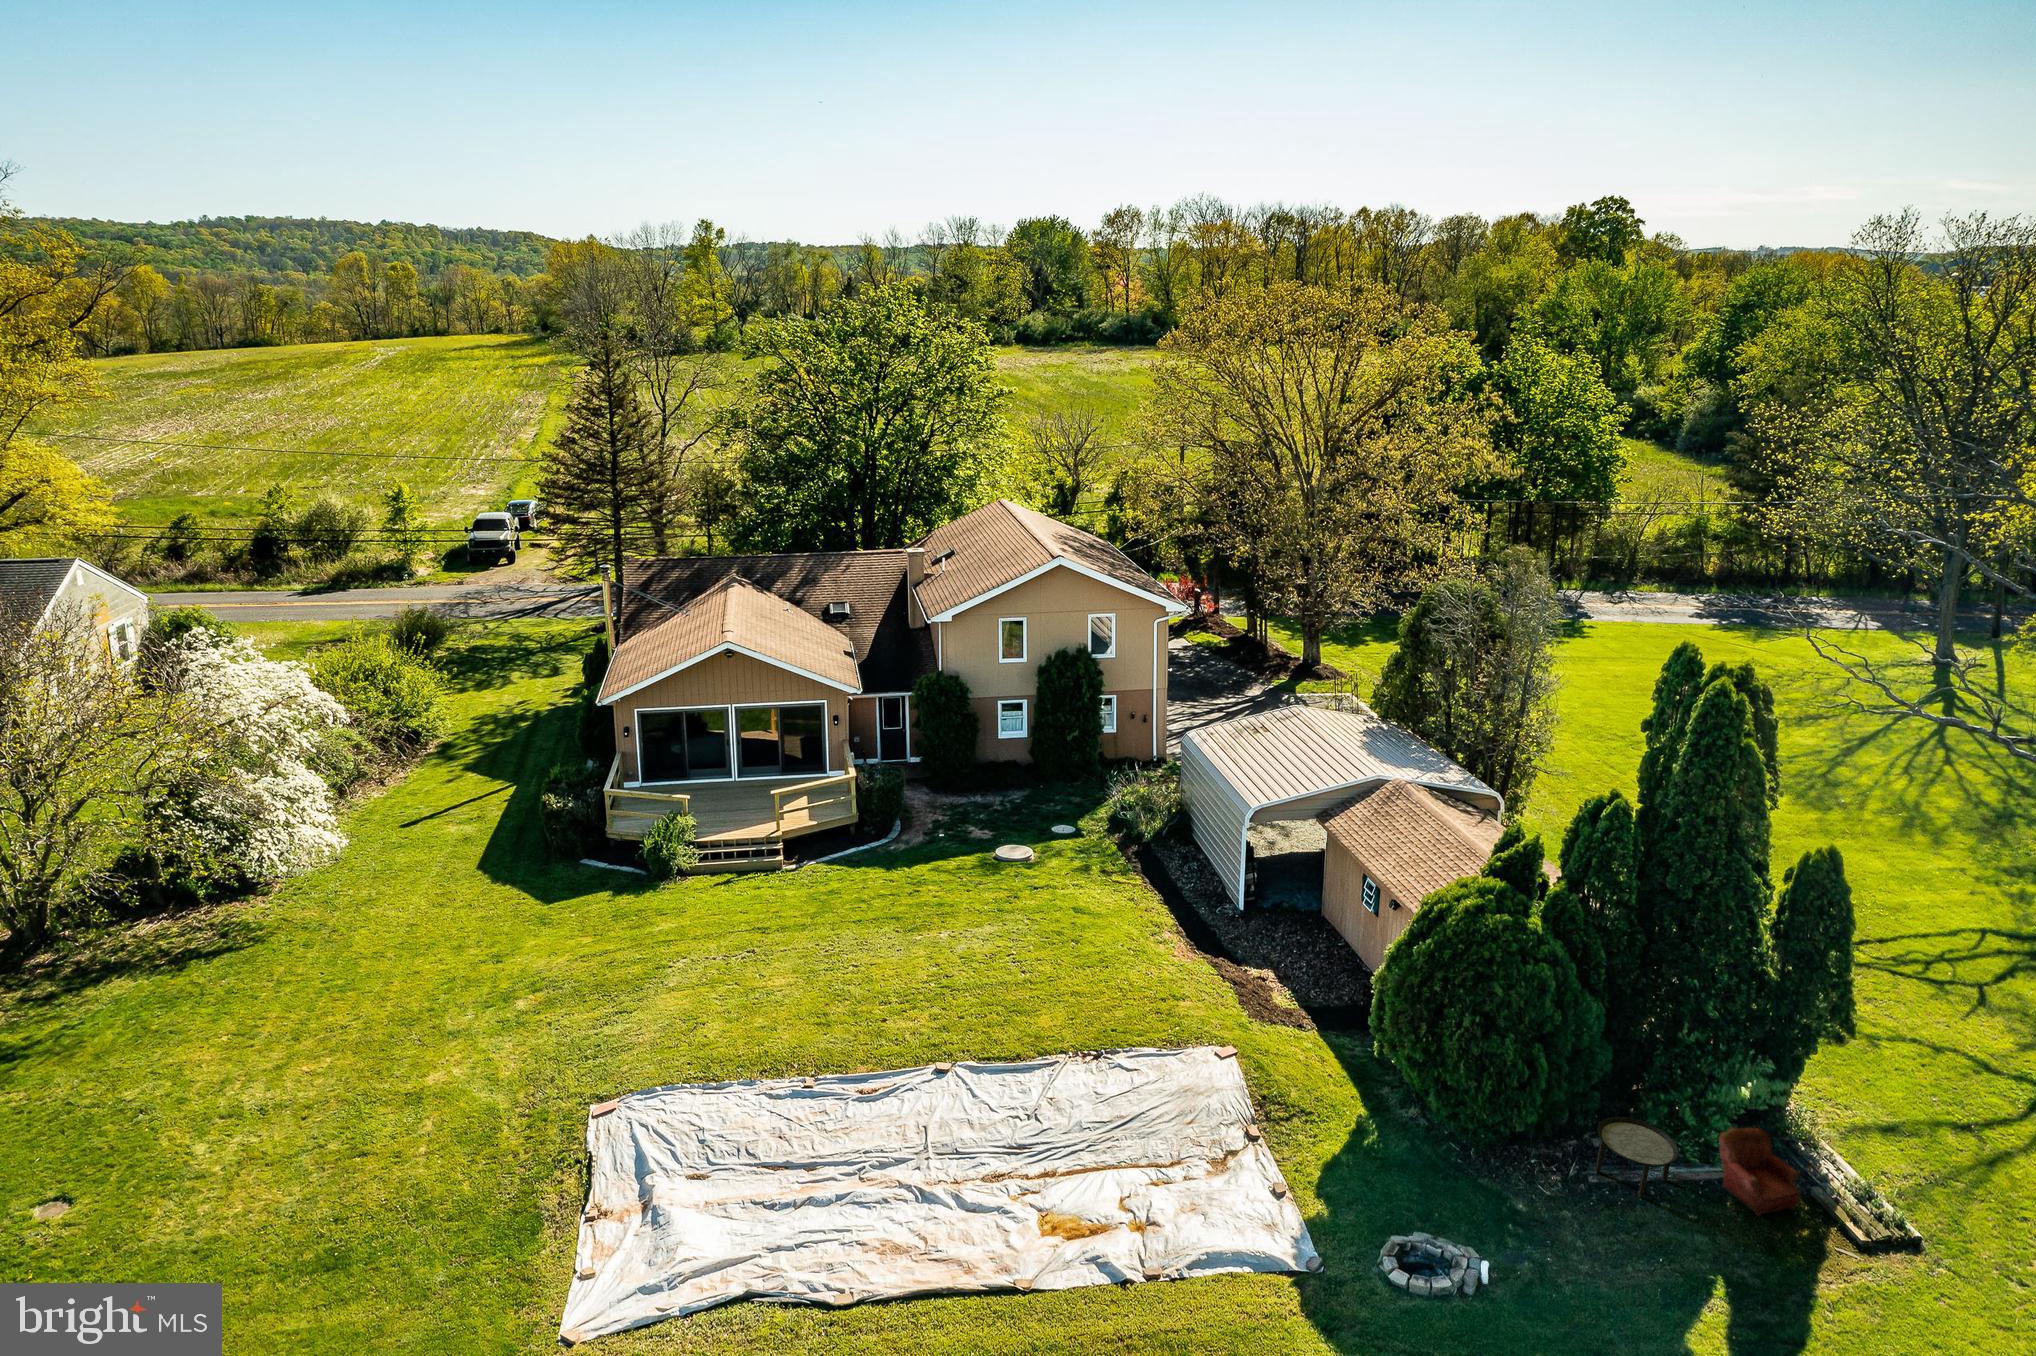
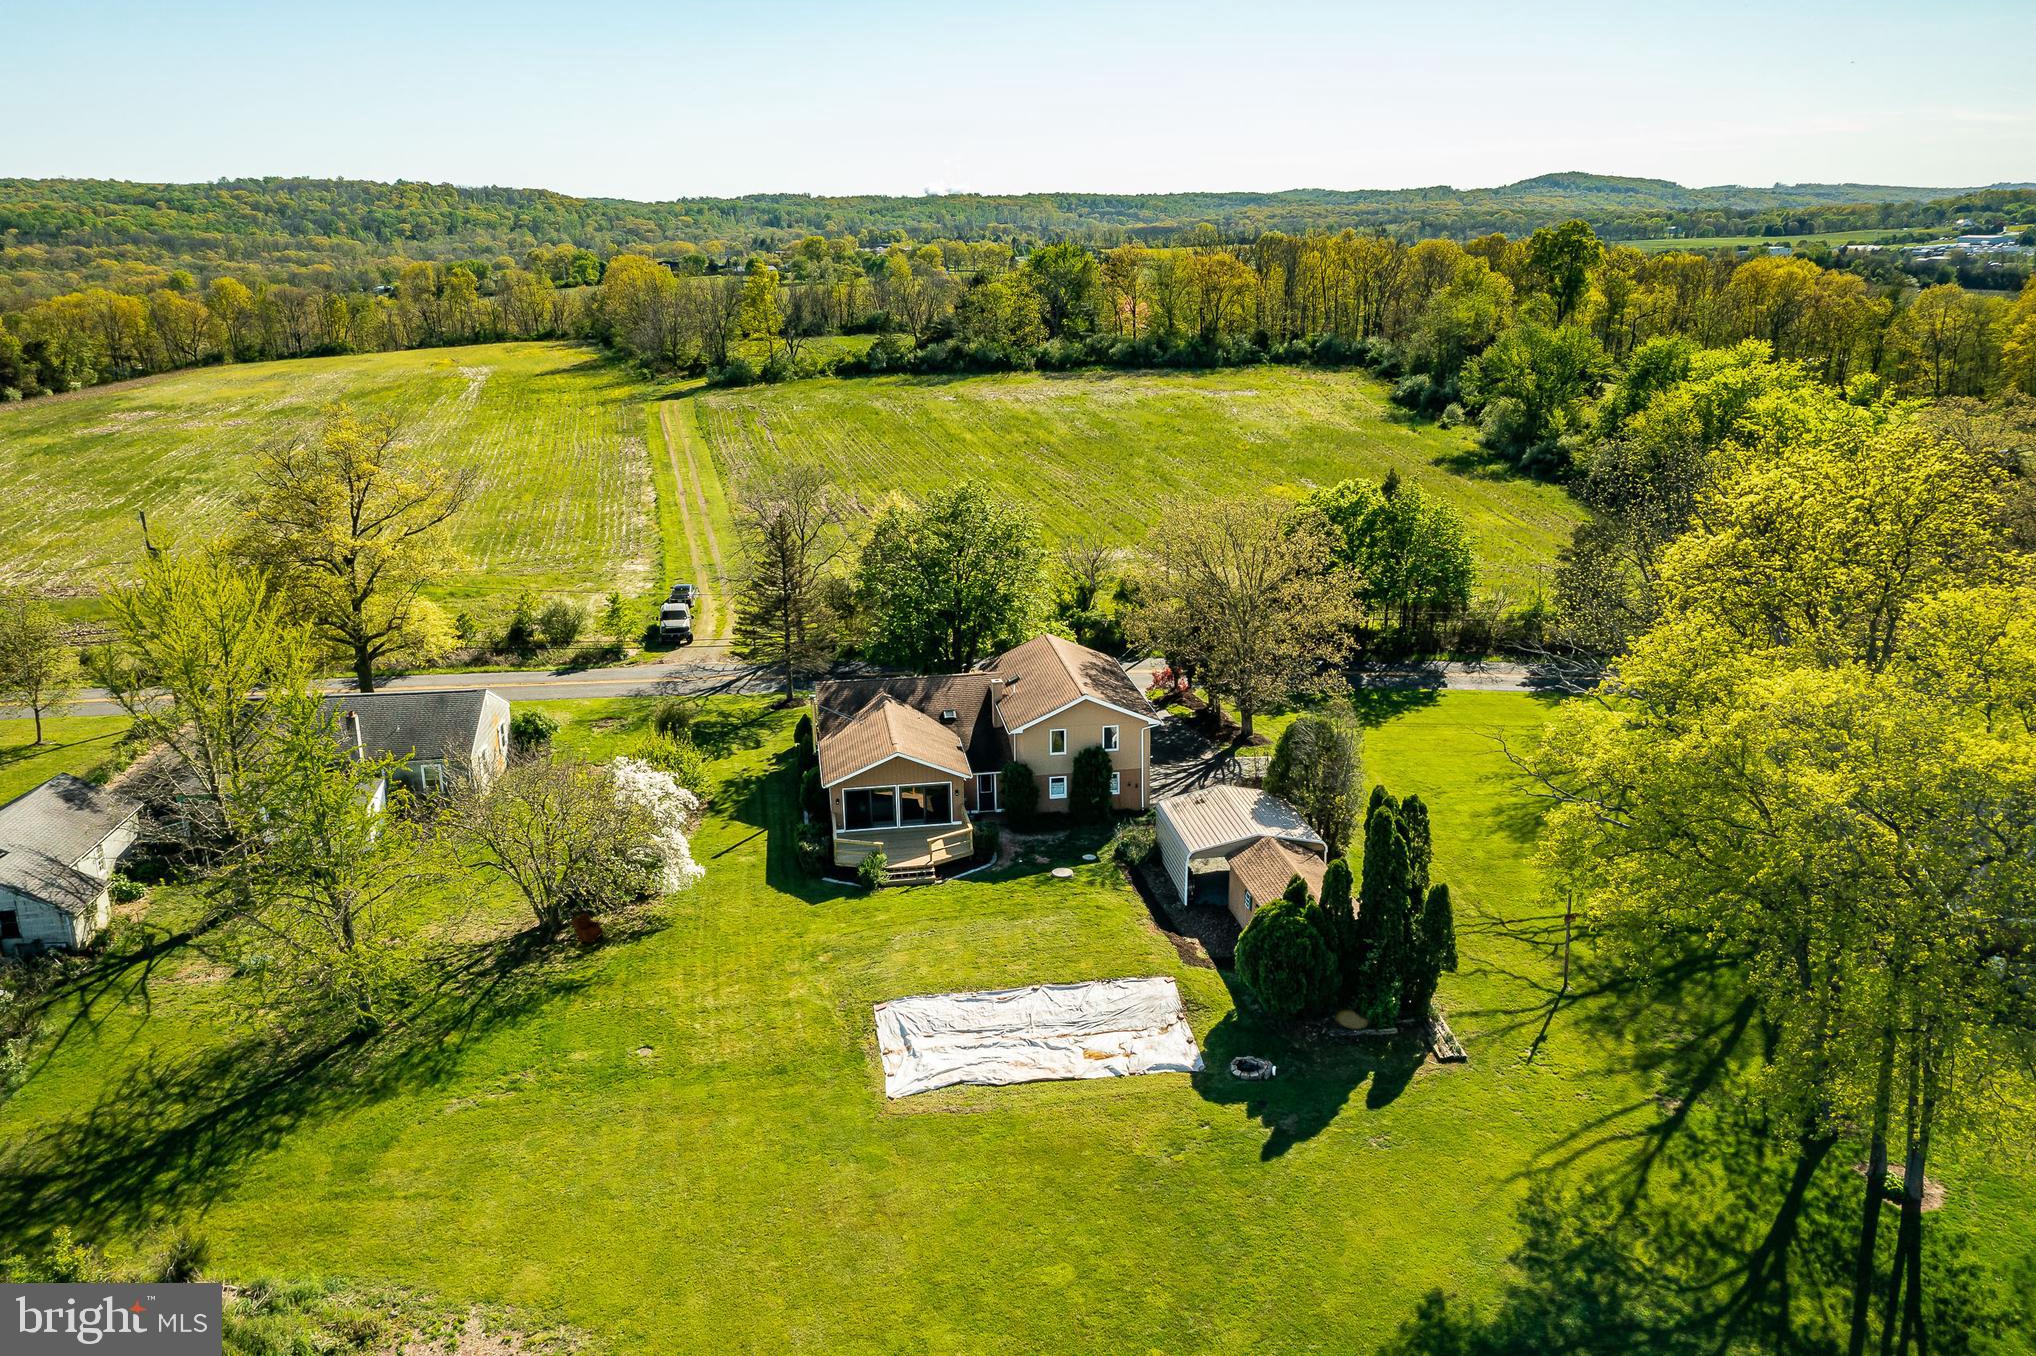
armchair: present [1719,1127,1801,1216] -> present [571,913,604,943]

